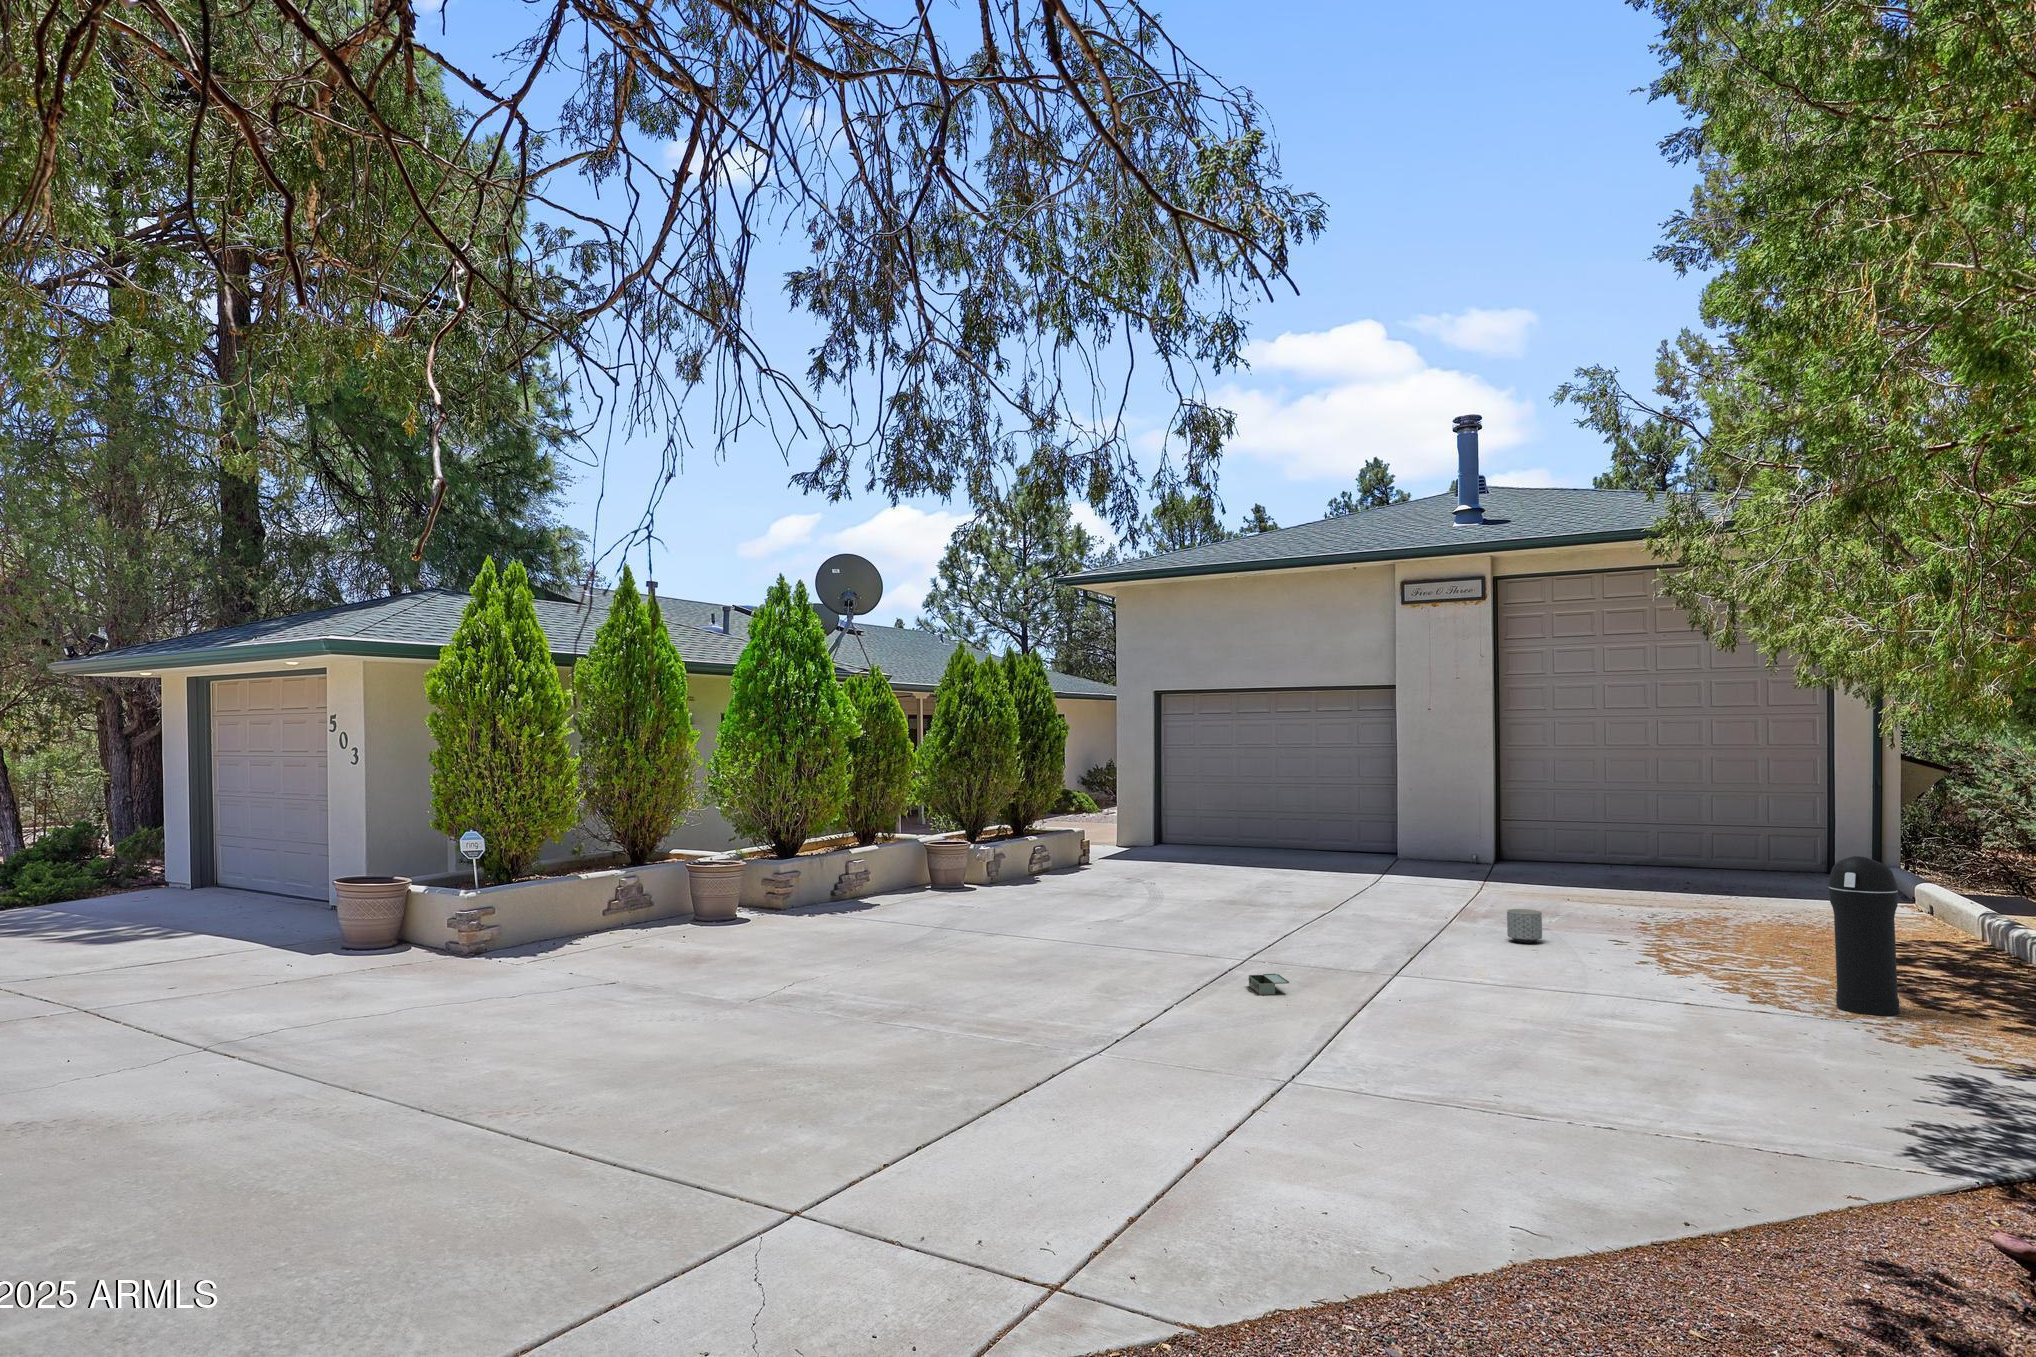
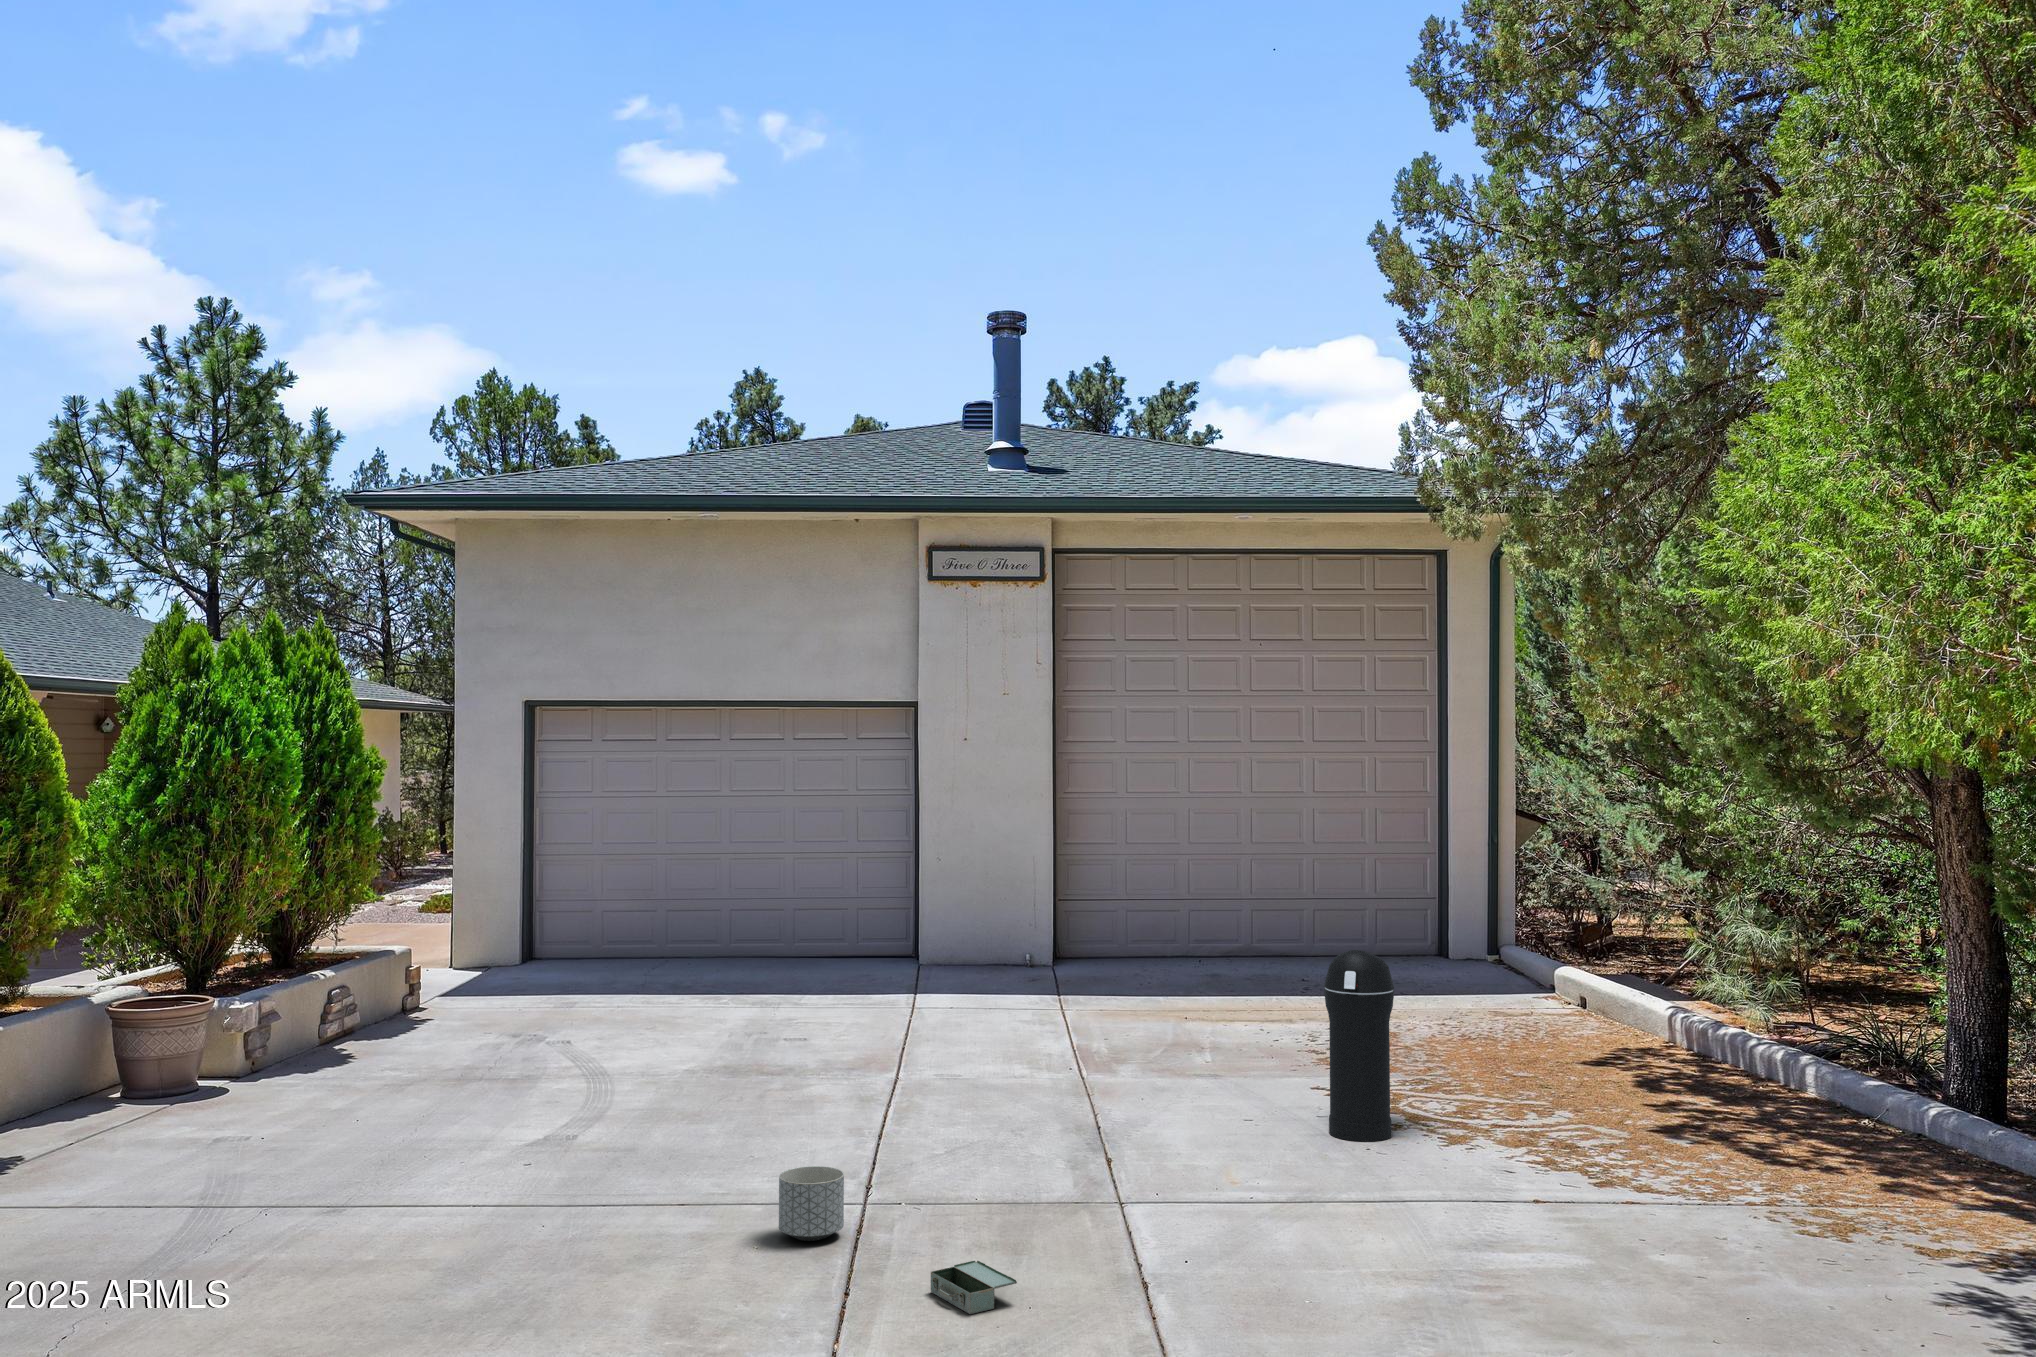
trash can: present [1828,856,1900,1016] -> present [1324,950,1394,1142]
planter: present [1507,909,1542,943] -> present [779,1166,844,1241]

